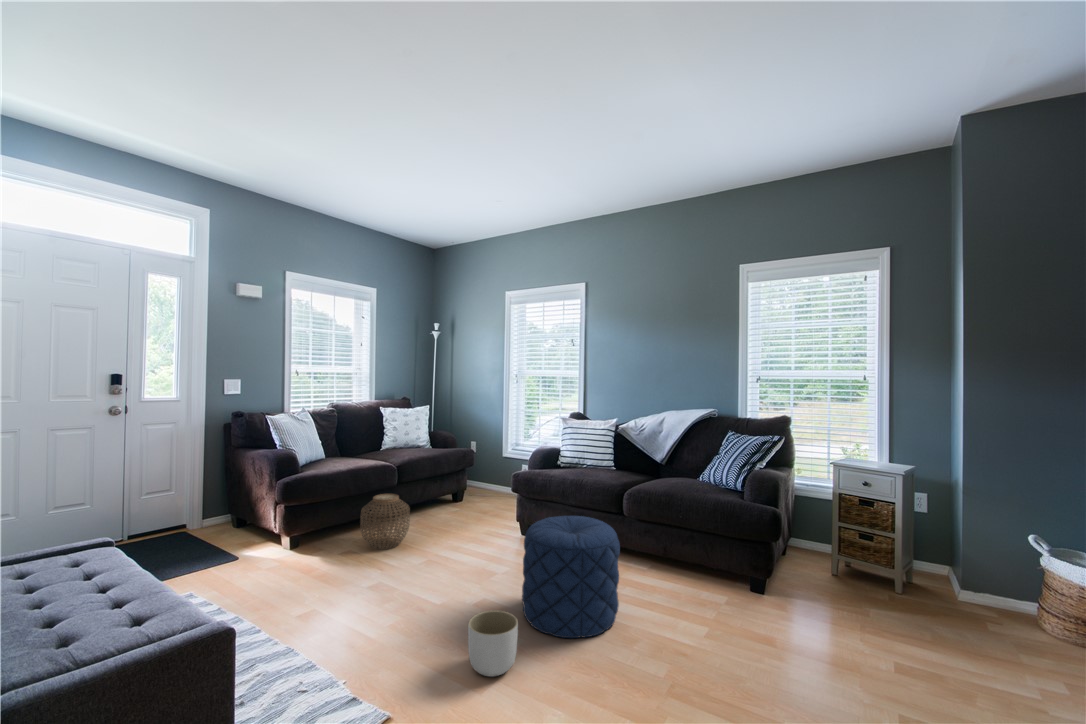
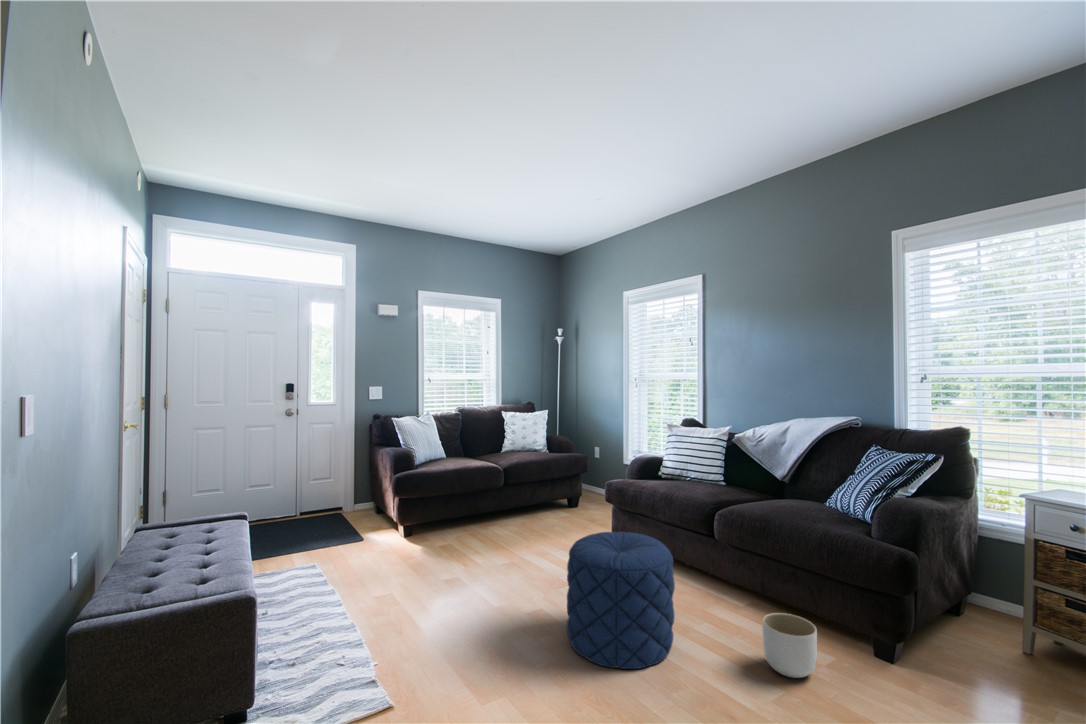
woven basket: present [360,494,410,550] -> none [458,495,504,549]
planter: present [468,610,518,677] -> present [762,613,817,678]

